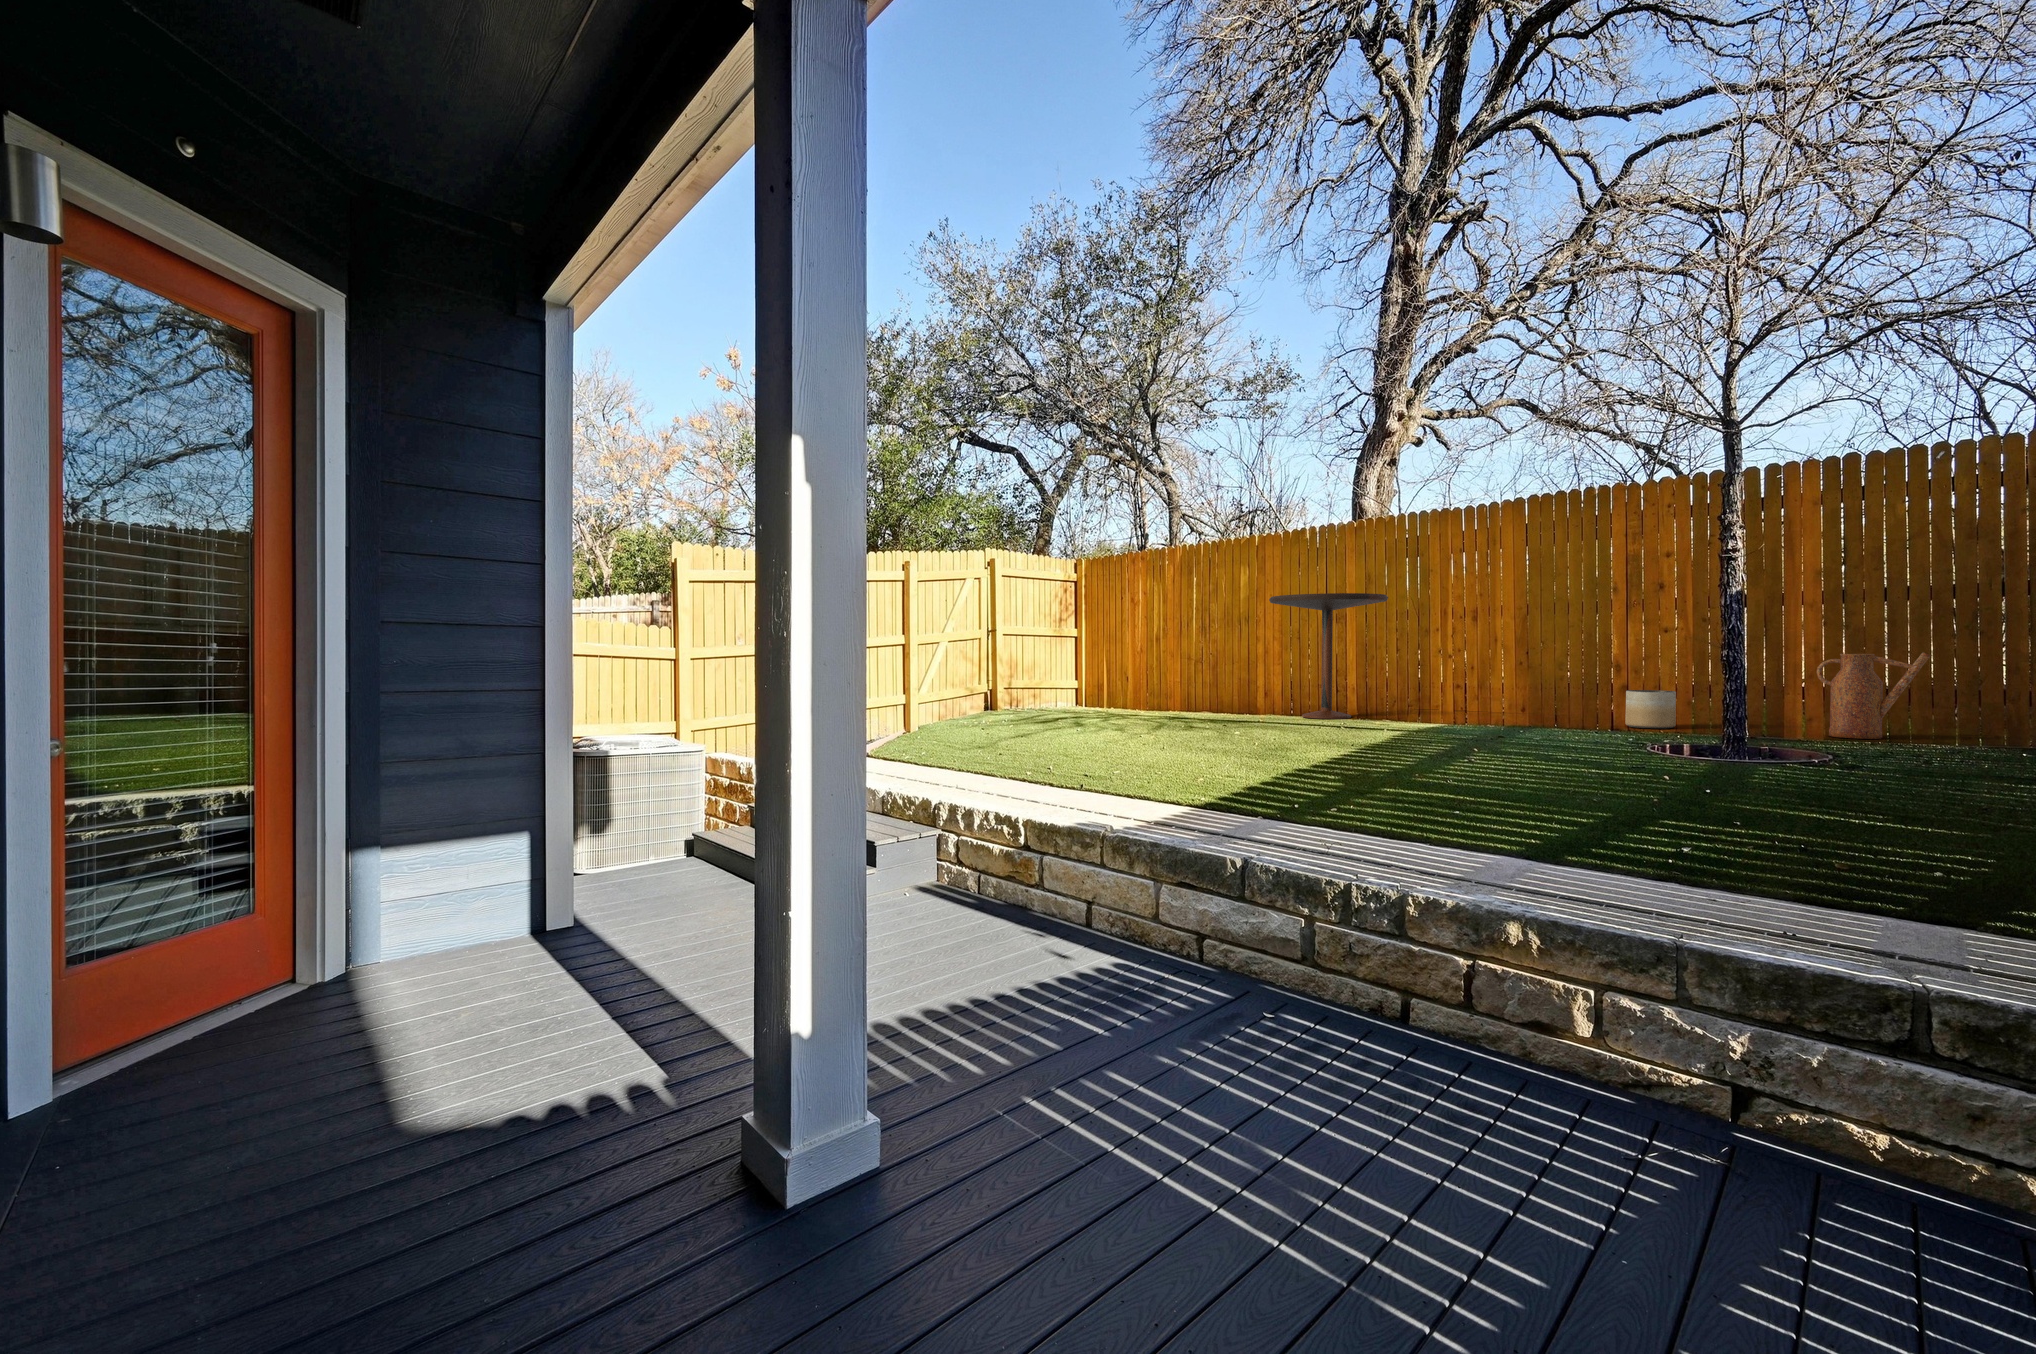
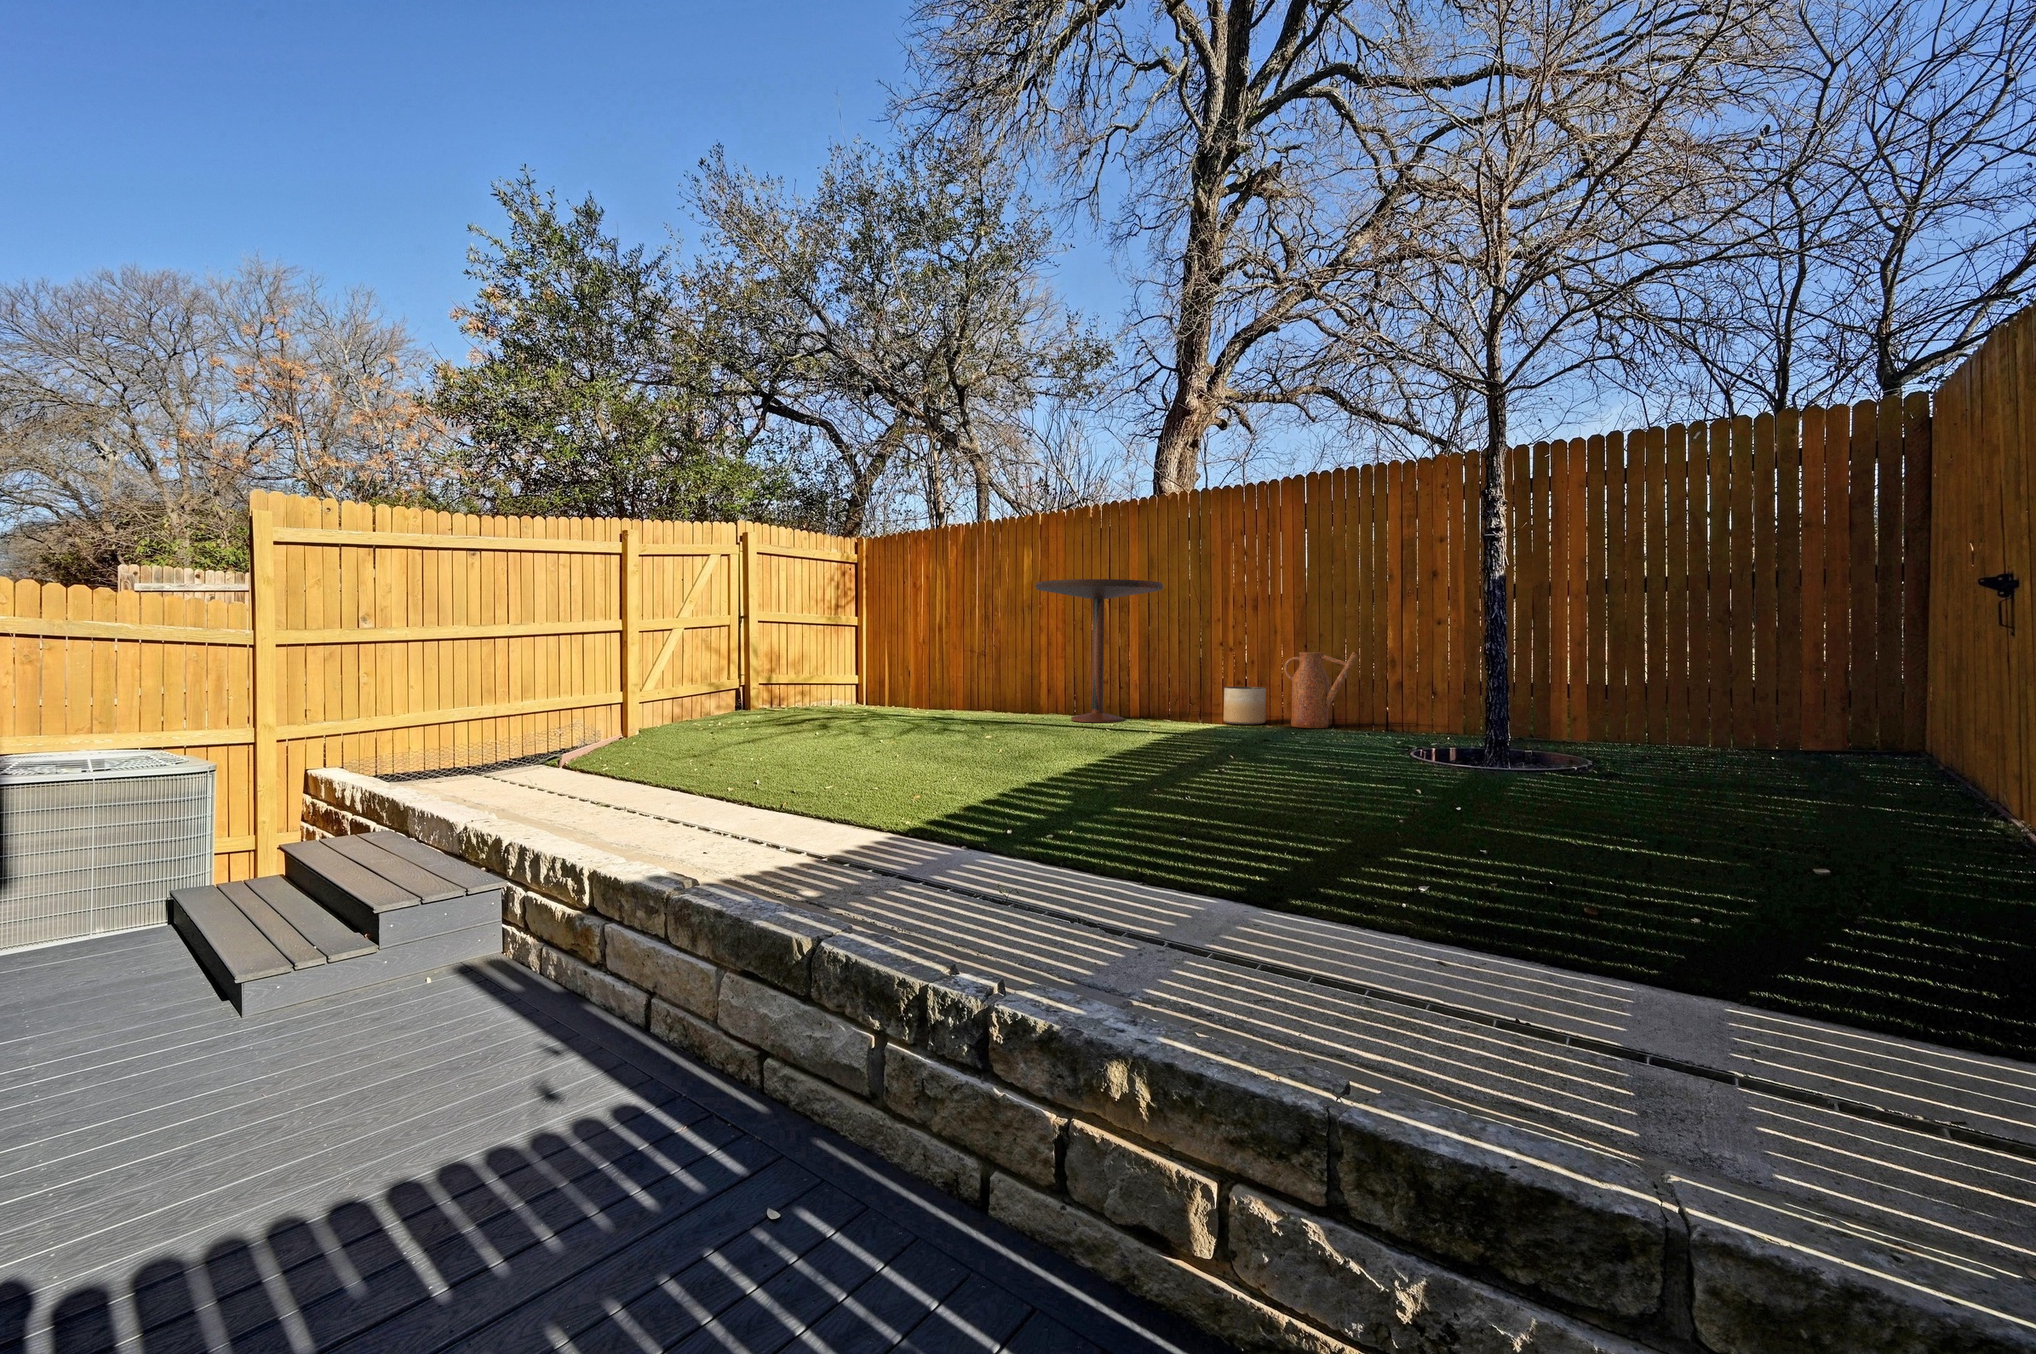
watering can: present [1817,652,1931,739] -> present [1284,651,1358,728]
planter: present [1625,690,1676,729] -> present [1224,687,1266,725]

